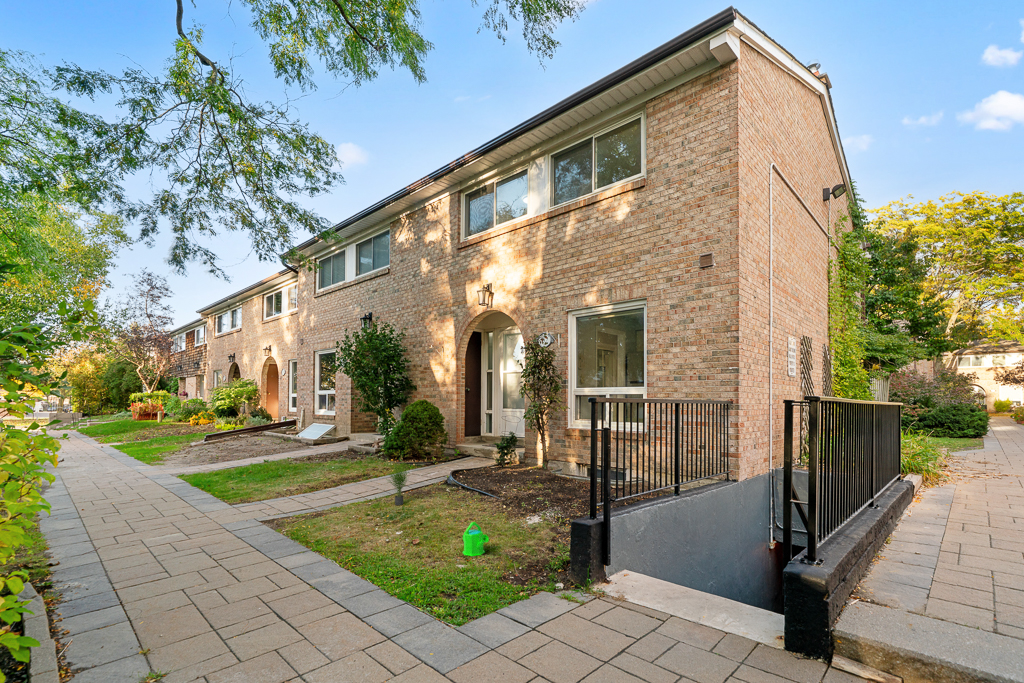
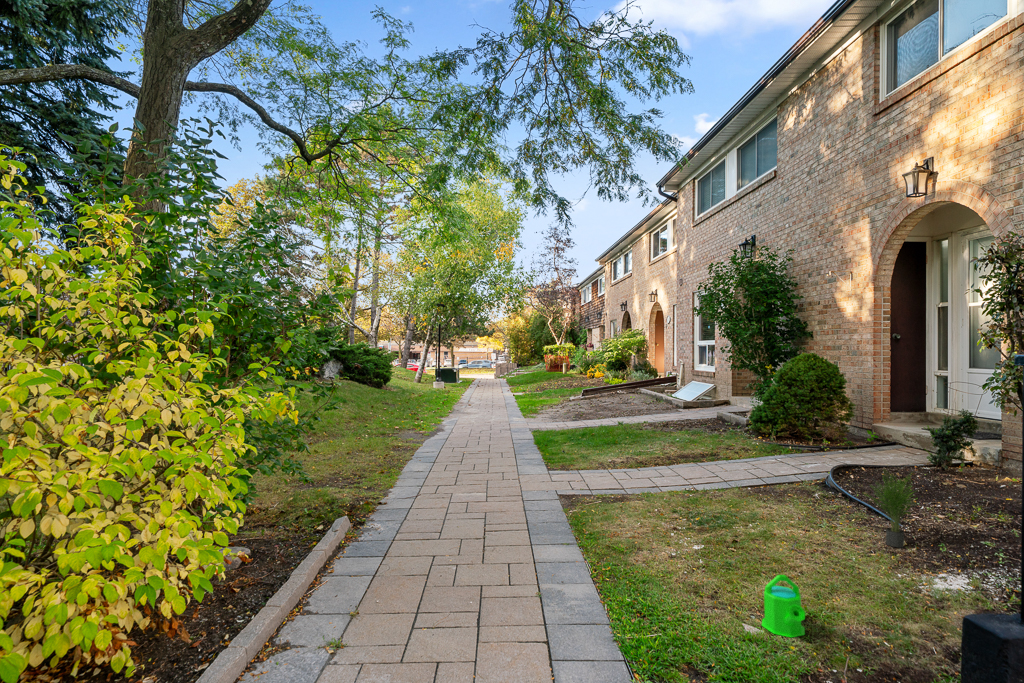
potted plant: present [390,468,407,505] -> present [869,478,917,548]

